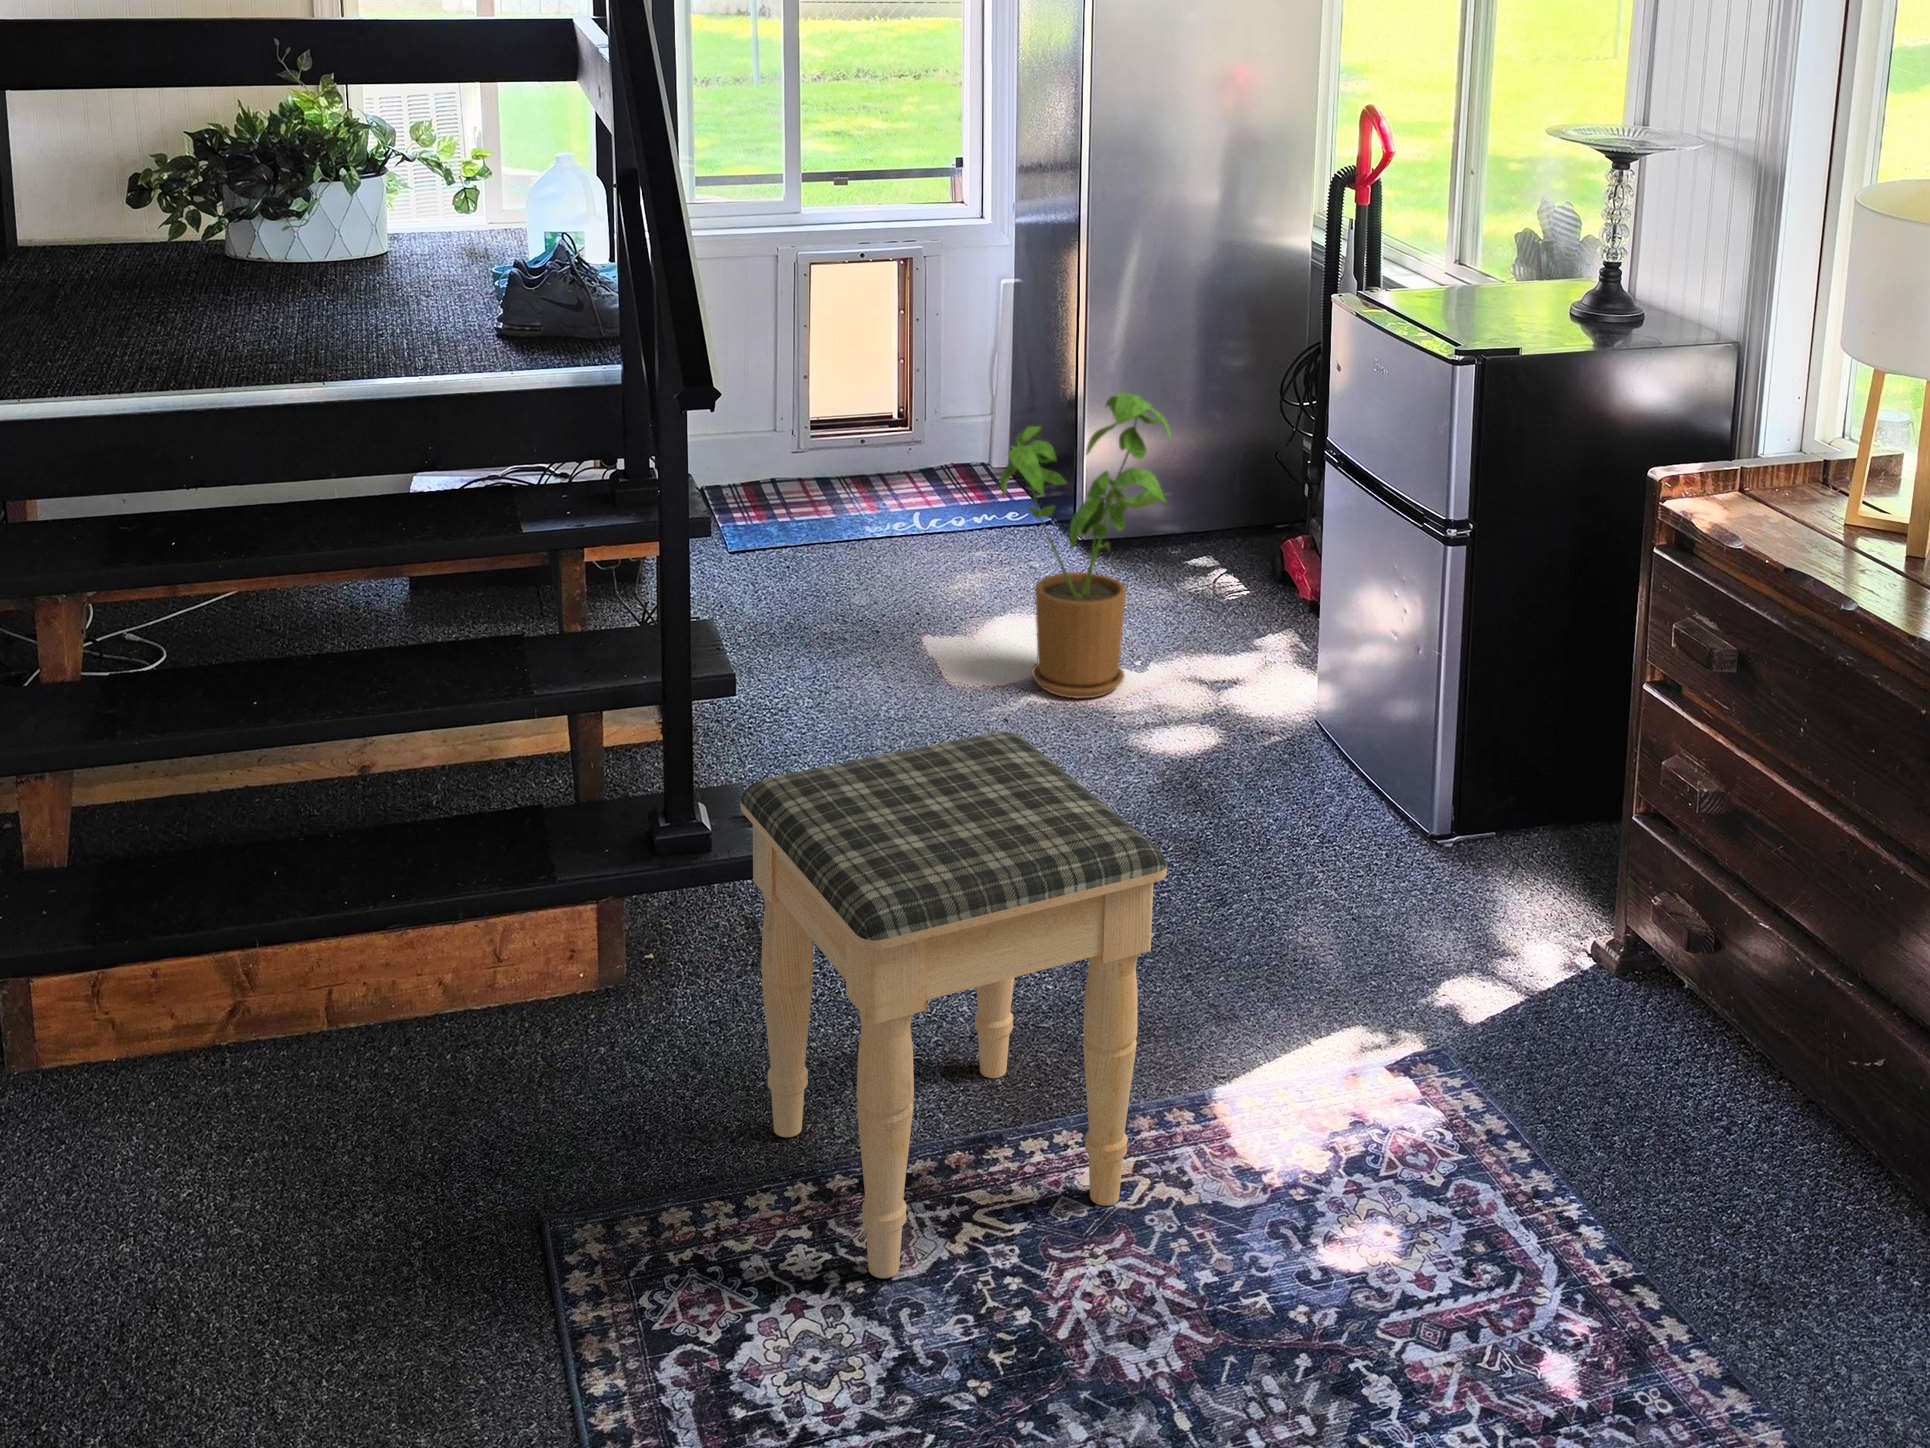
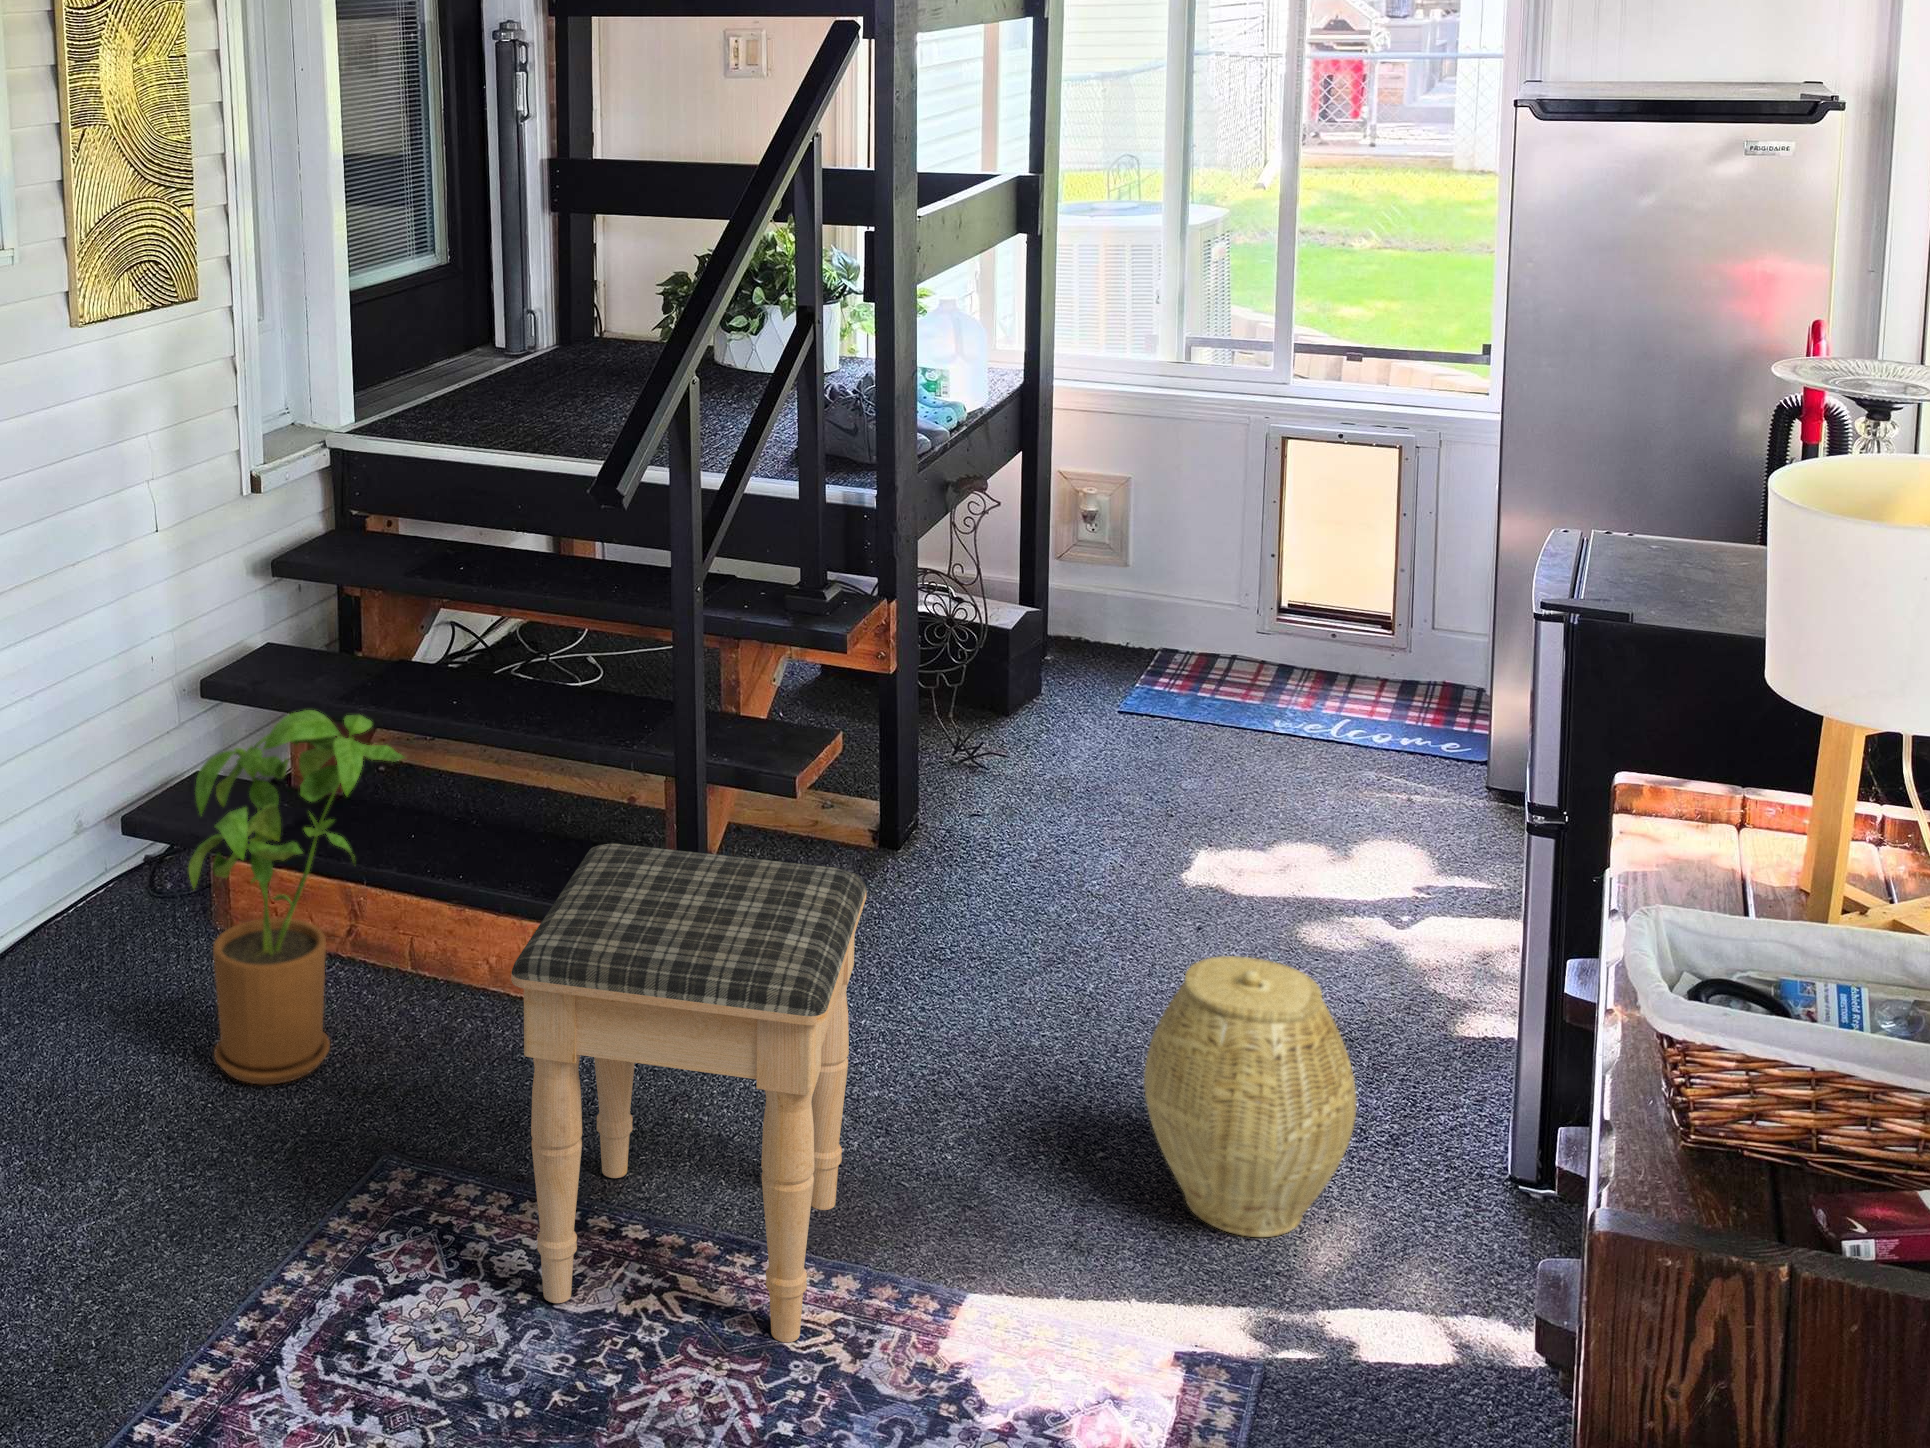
house plant: present [1000,392,1171,698] -> present [188,710,405,1084]
woven basket: none [1193,708,1377,953] -> present [1144,956,1356,1237]

